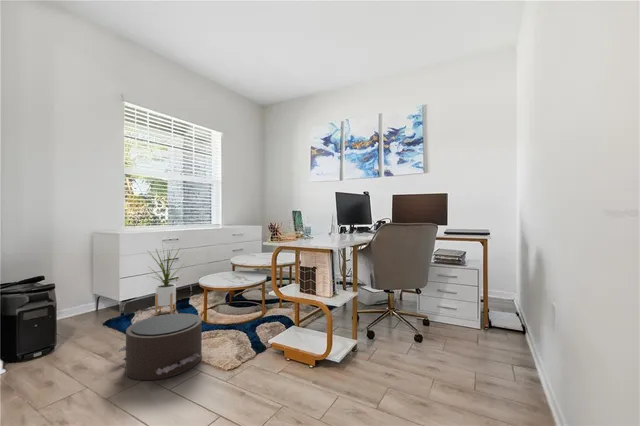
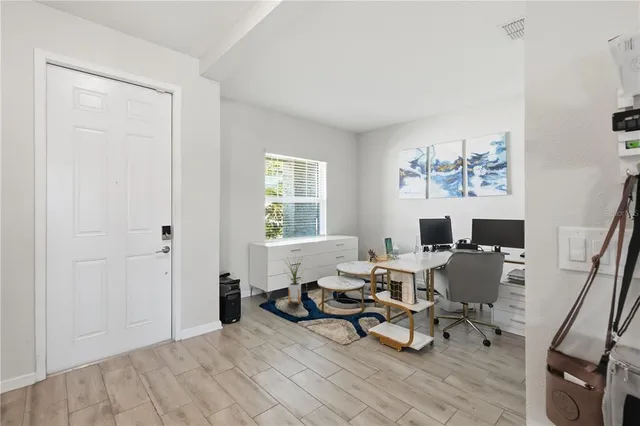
pouf: present [118,313,202,380] -> none [277,305,327,344]

